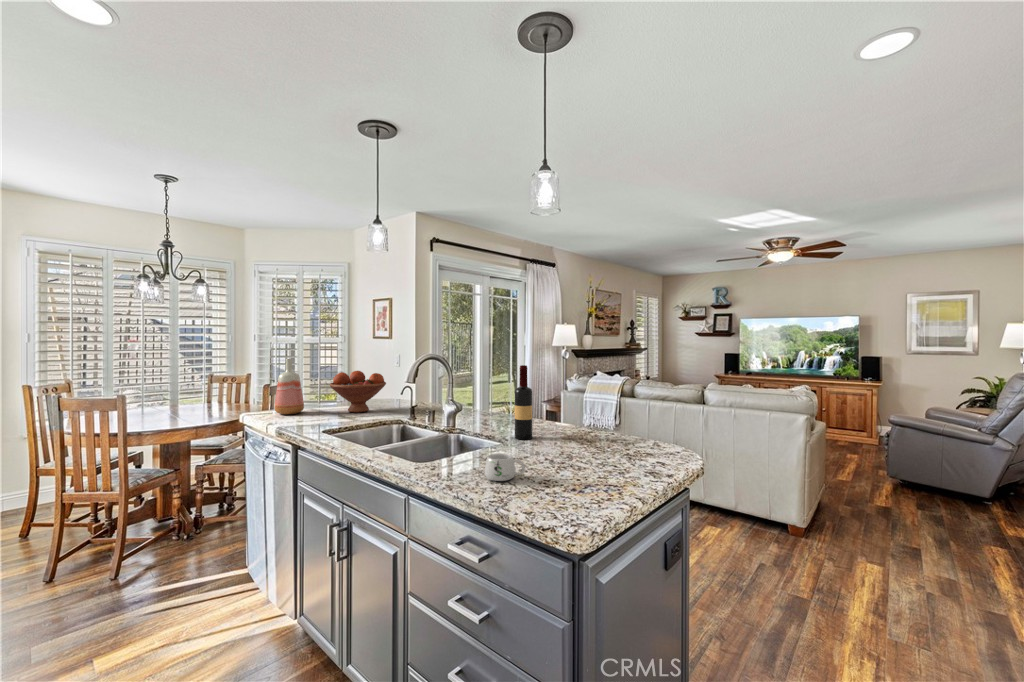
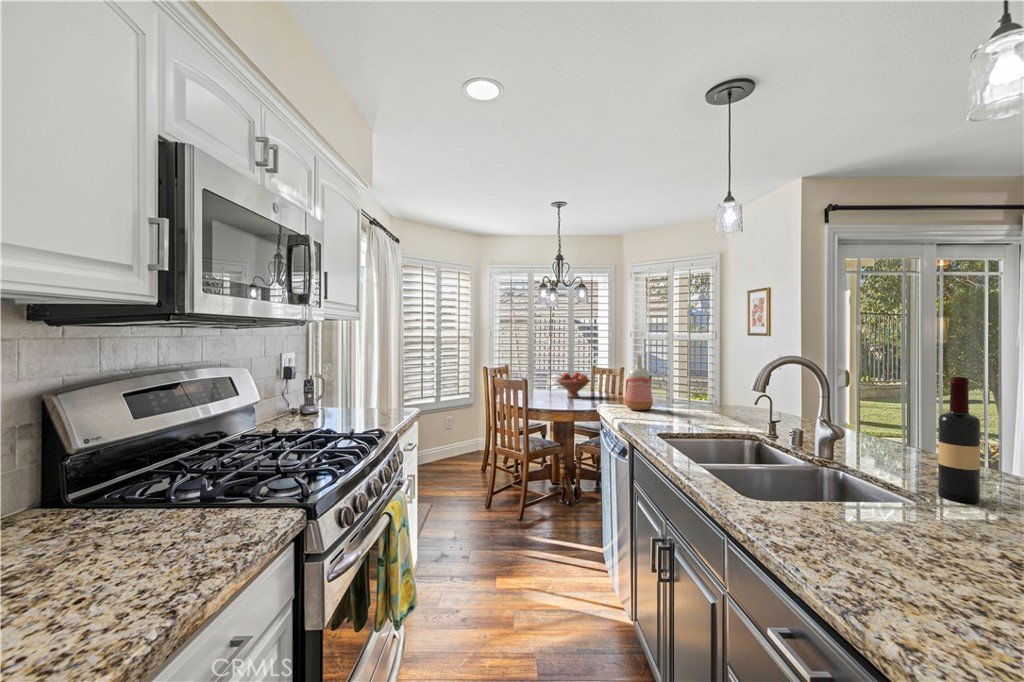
fruit bowl: present [330,371,386,413] -> present [557,372,590,398]
mug: present [485,453,525,481] -> none [843,516,930,569]

